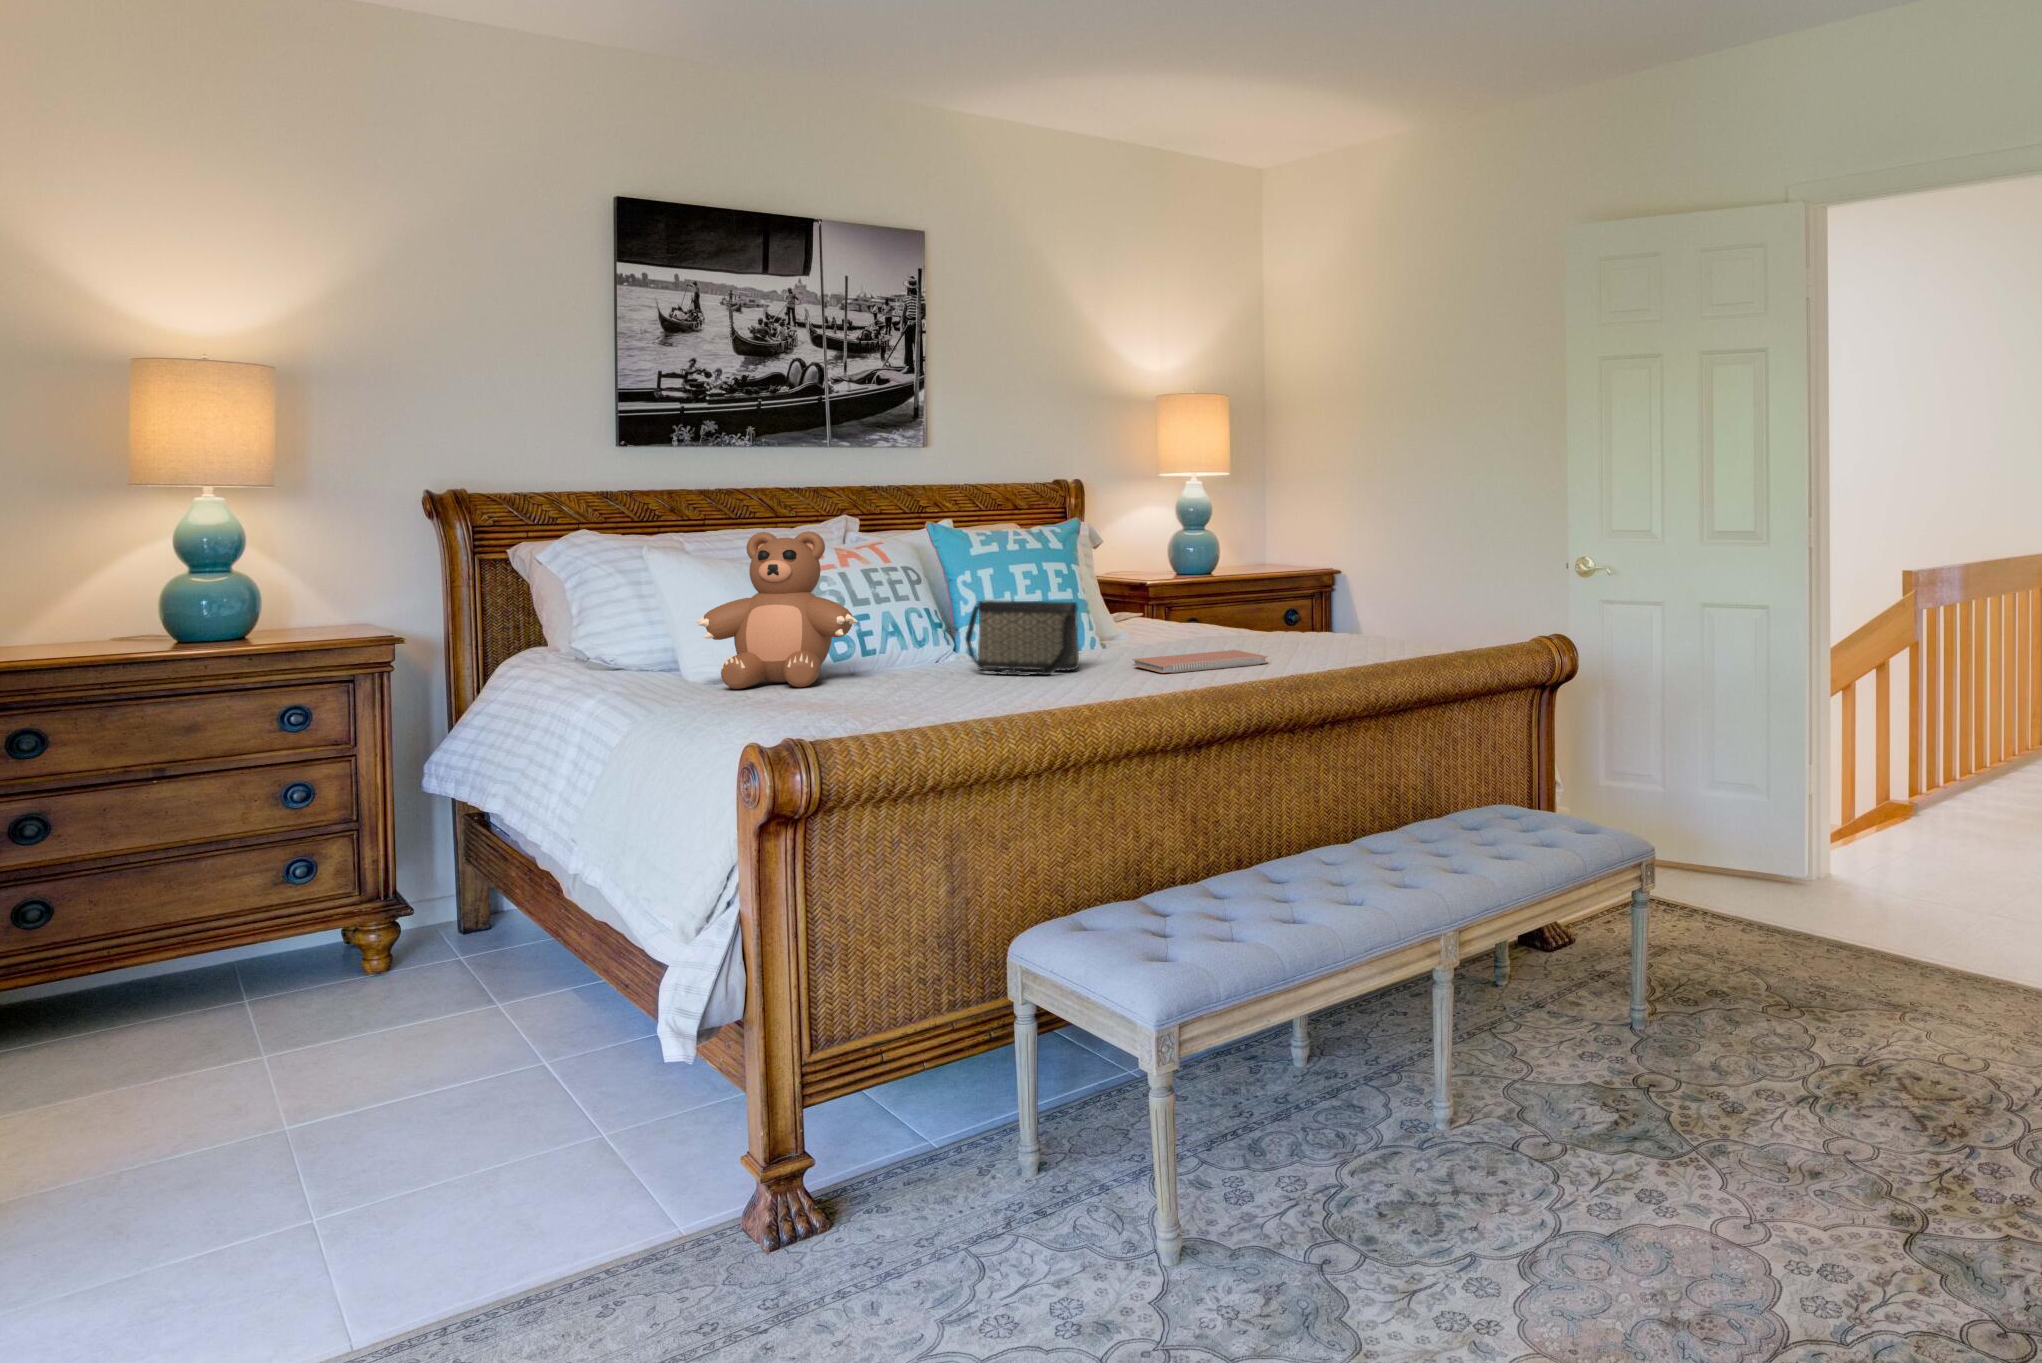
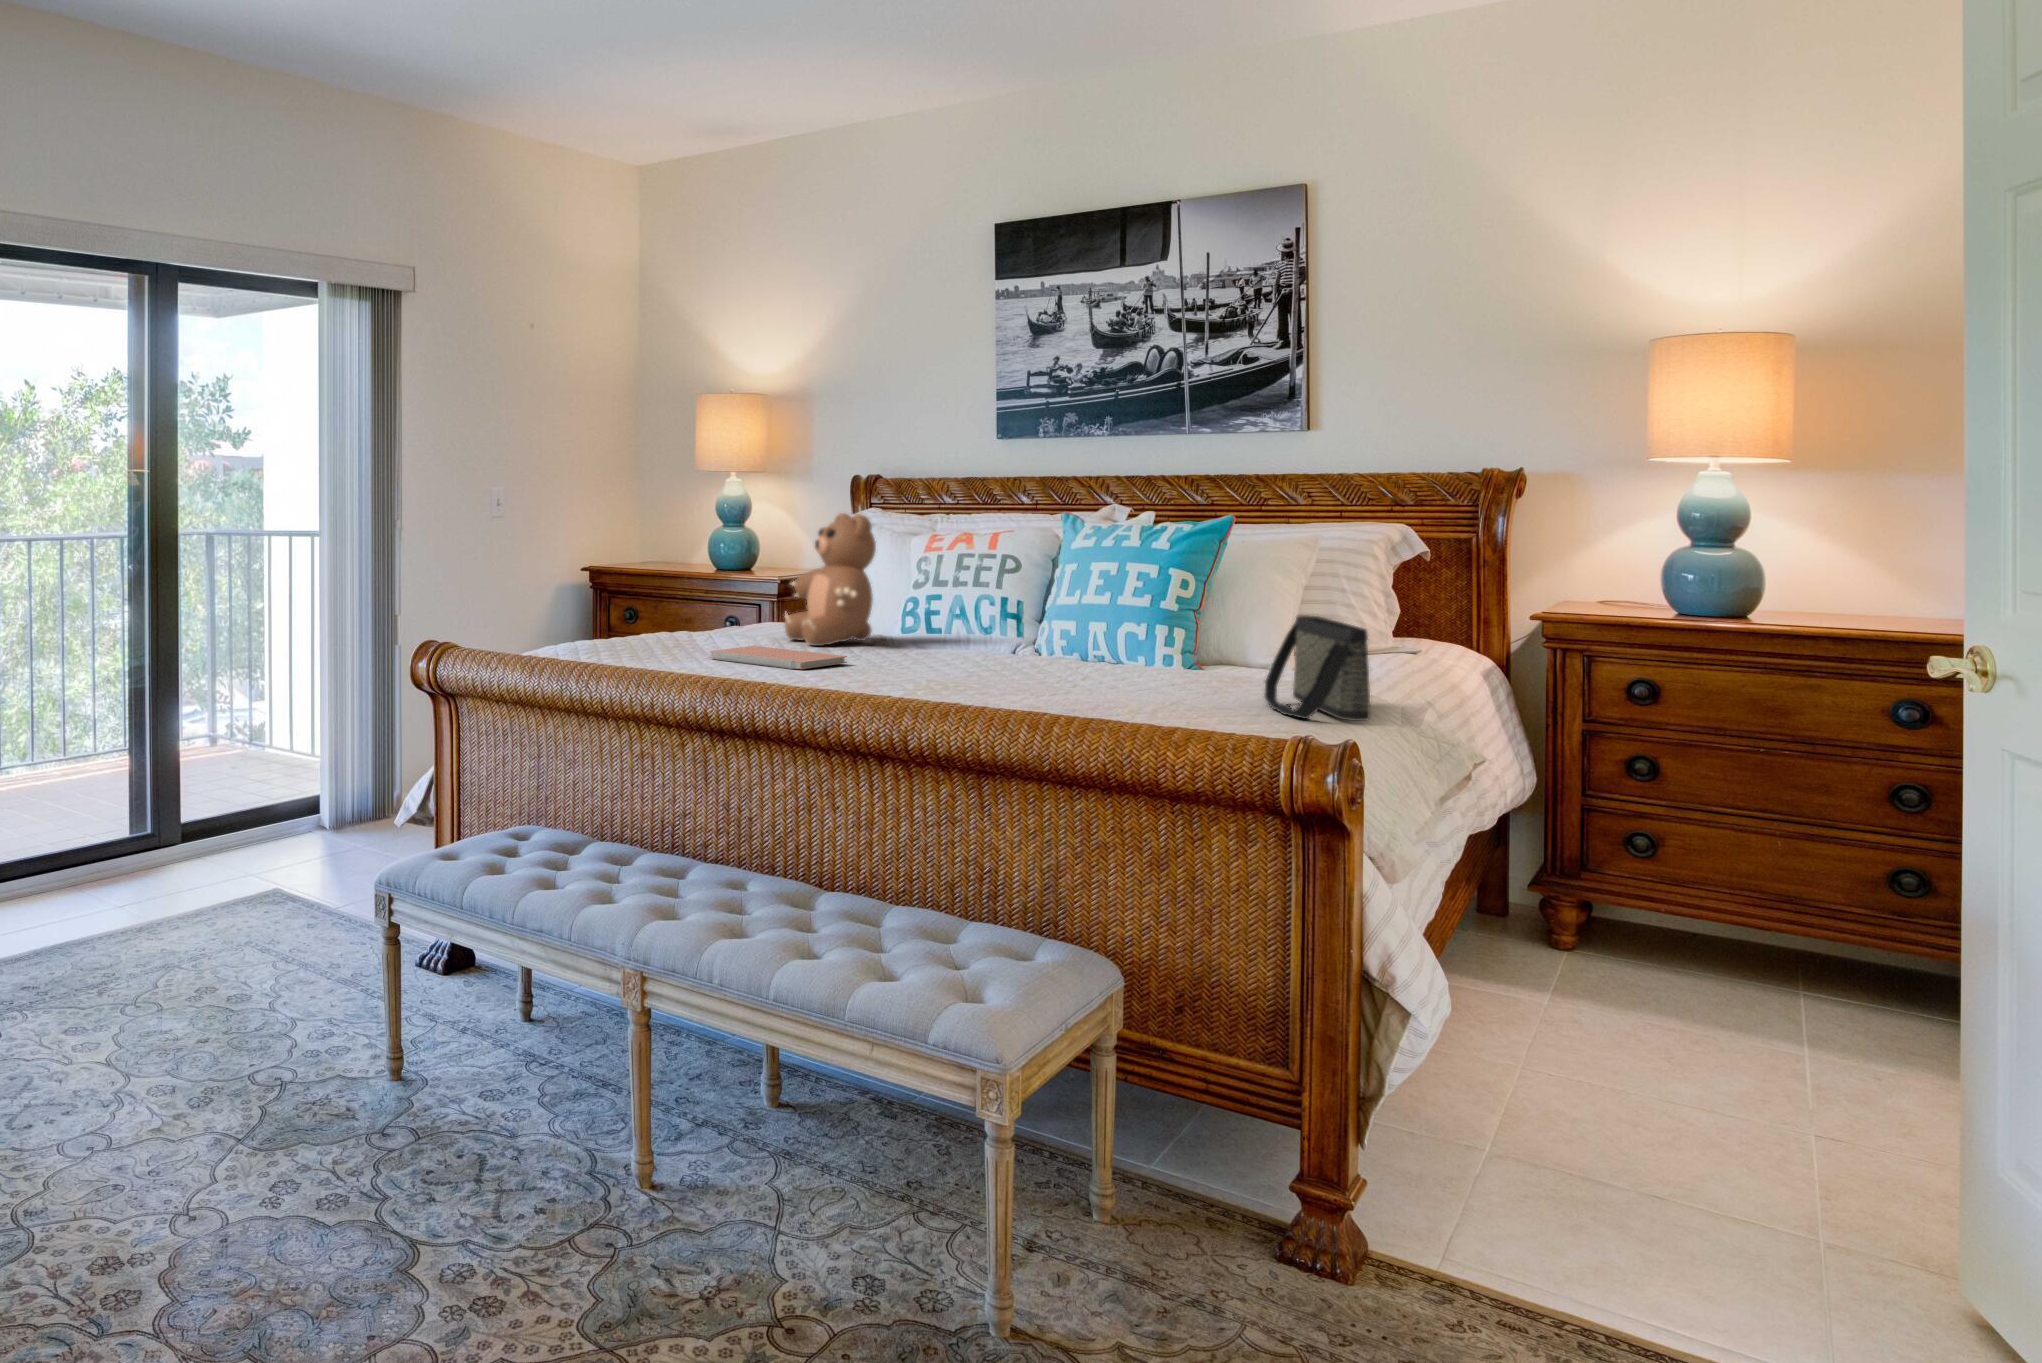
handbag: present [965,600,1079,676] -> present [1265,615,1370,721]
notebook: present [1132,650,1268,673] -> present [709,646,847,669]

